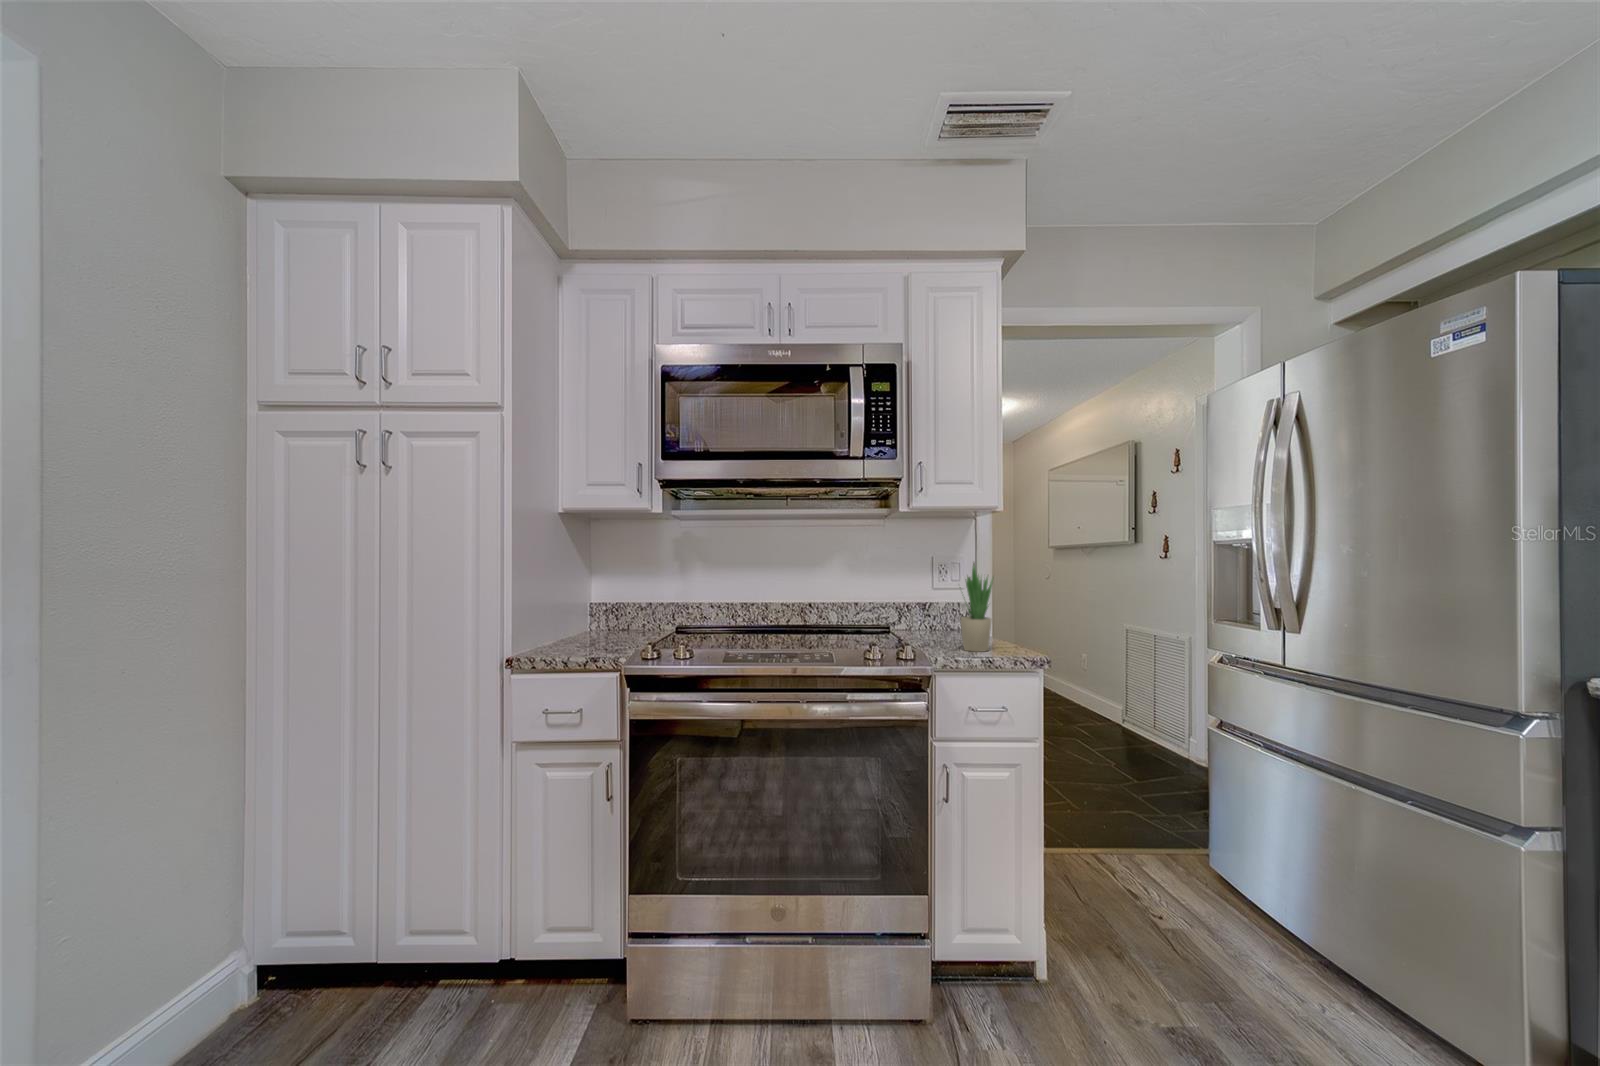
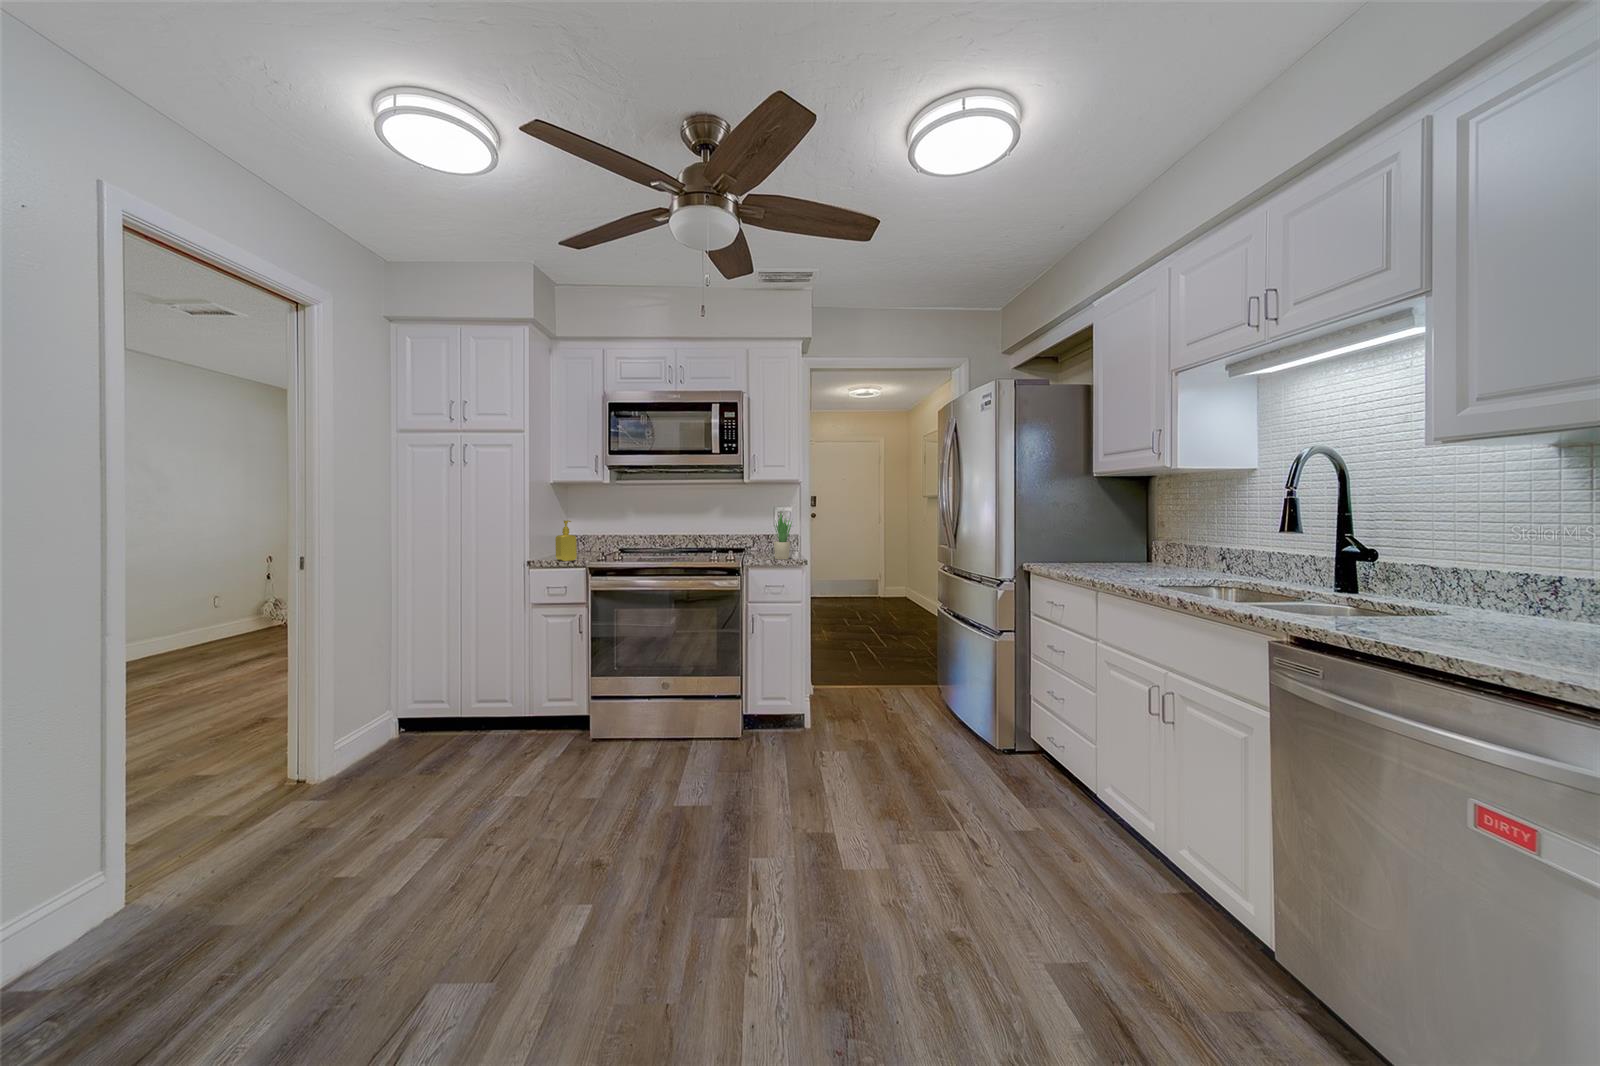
soap dispenser: none [565,580,604,657] -> present [555,520,577,561]

